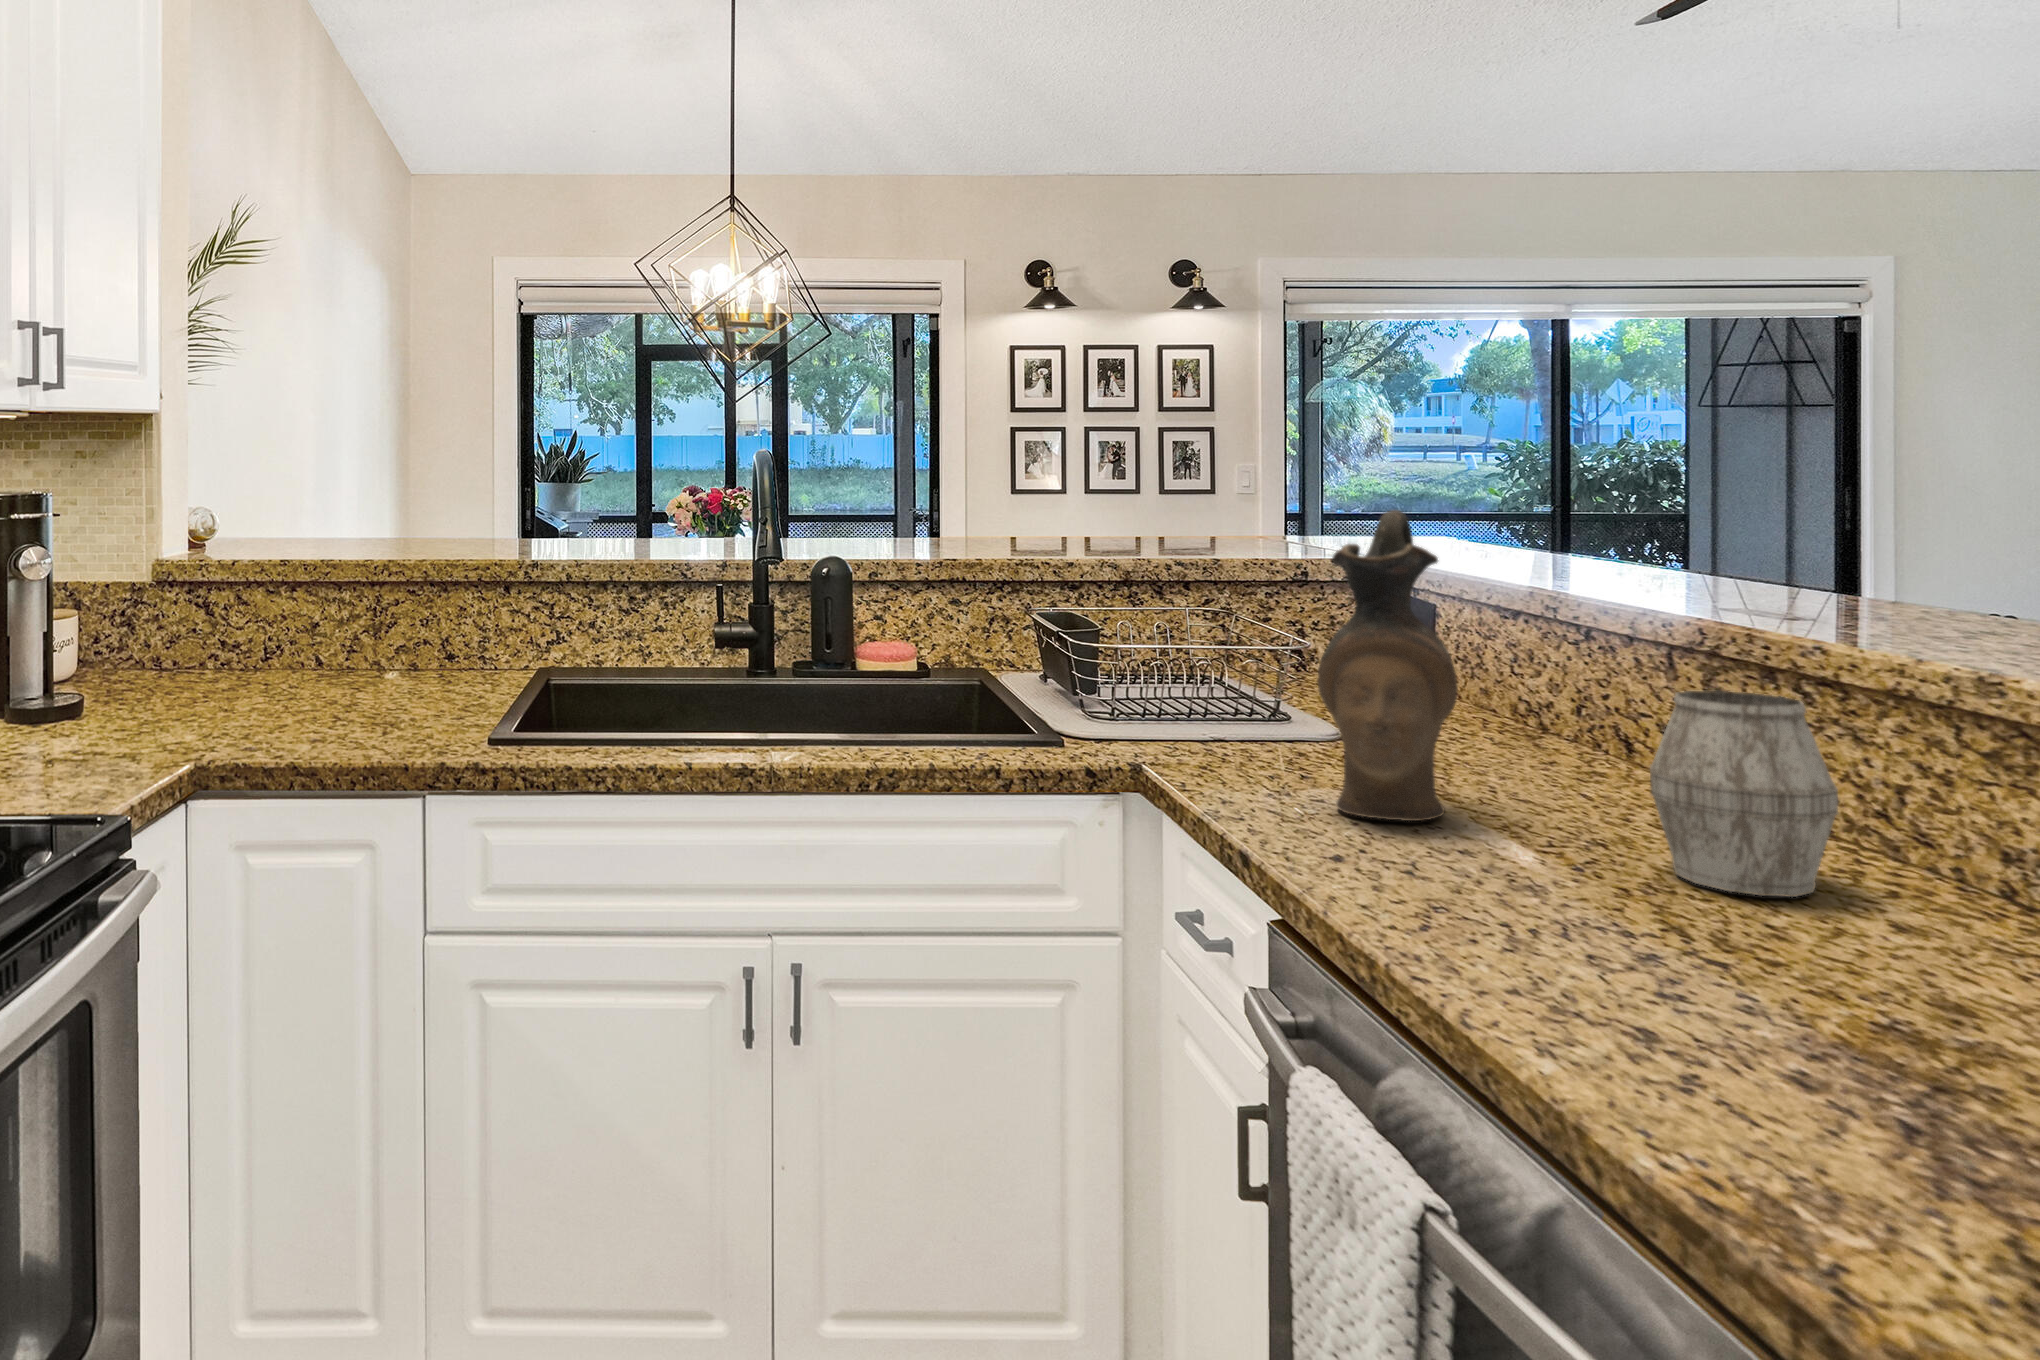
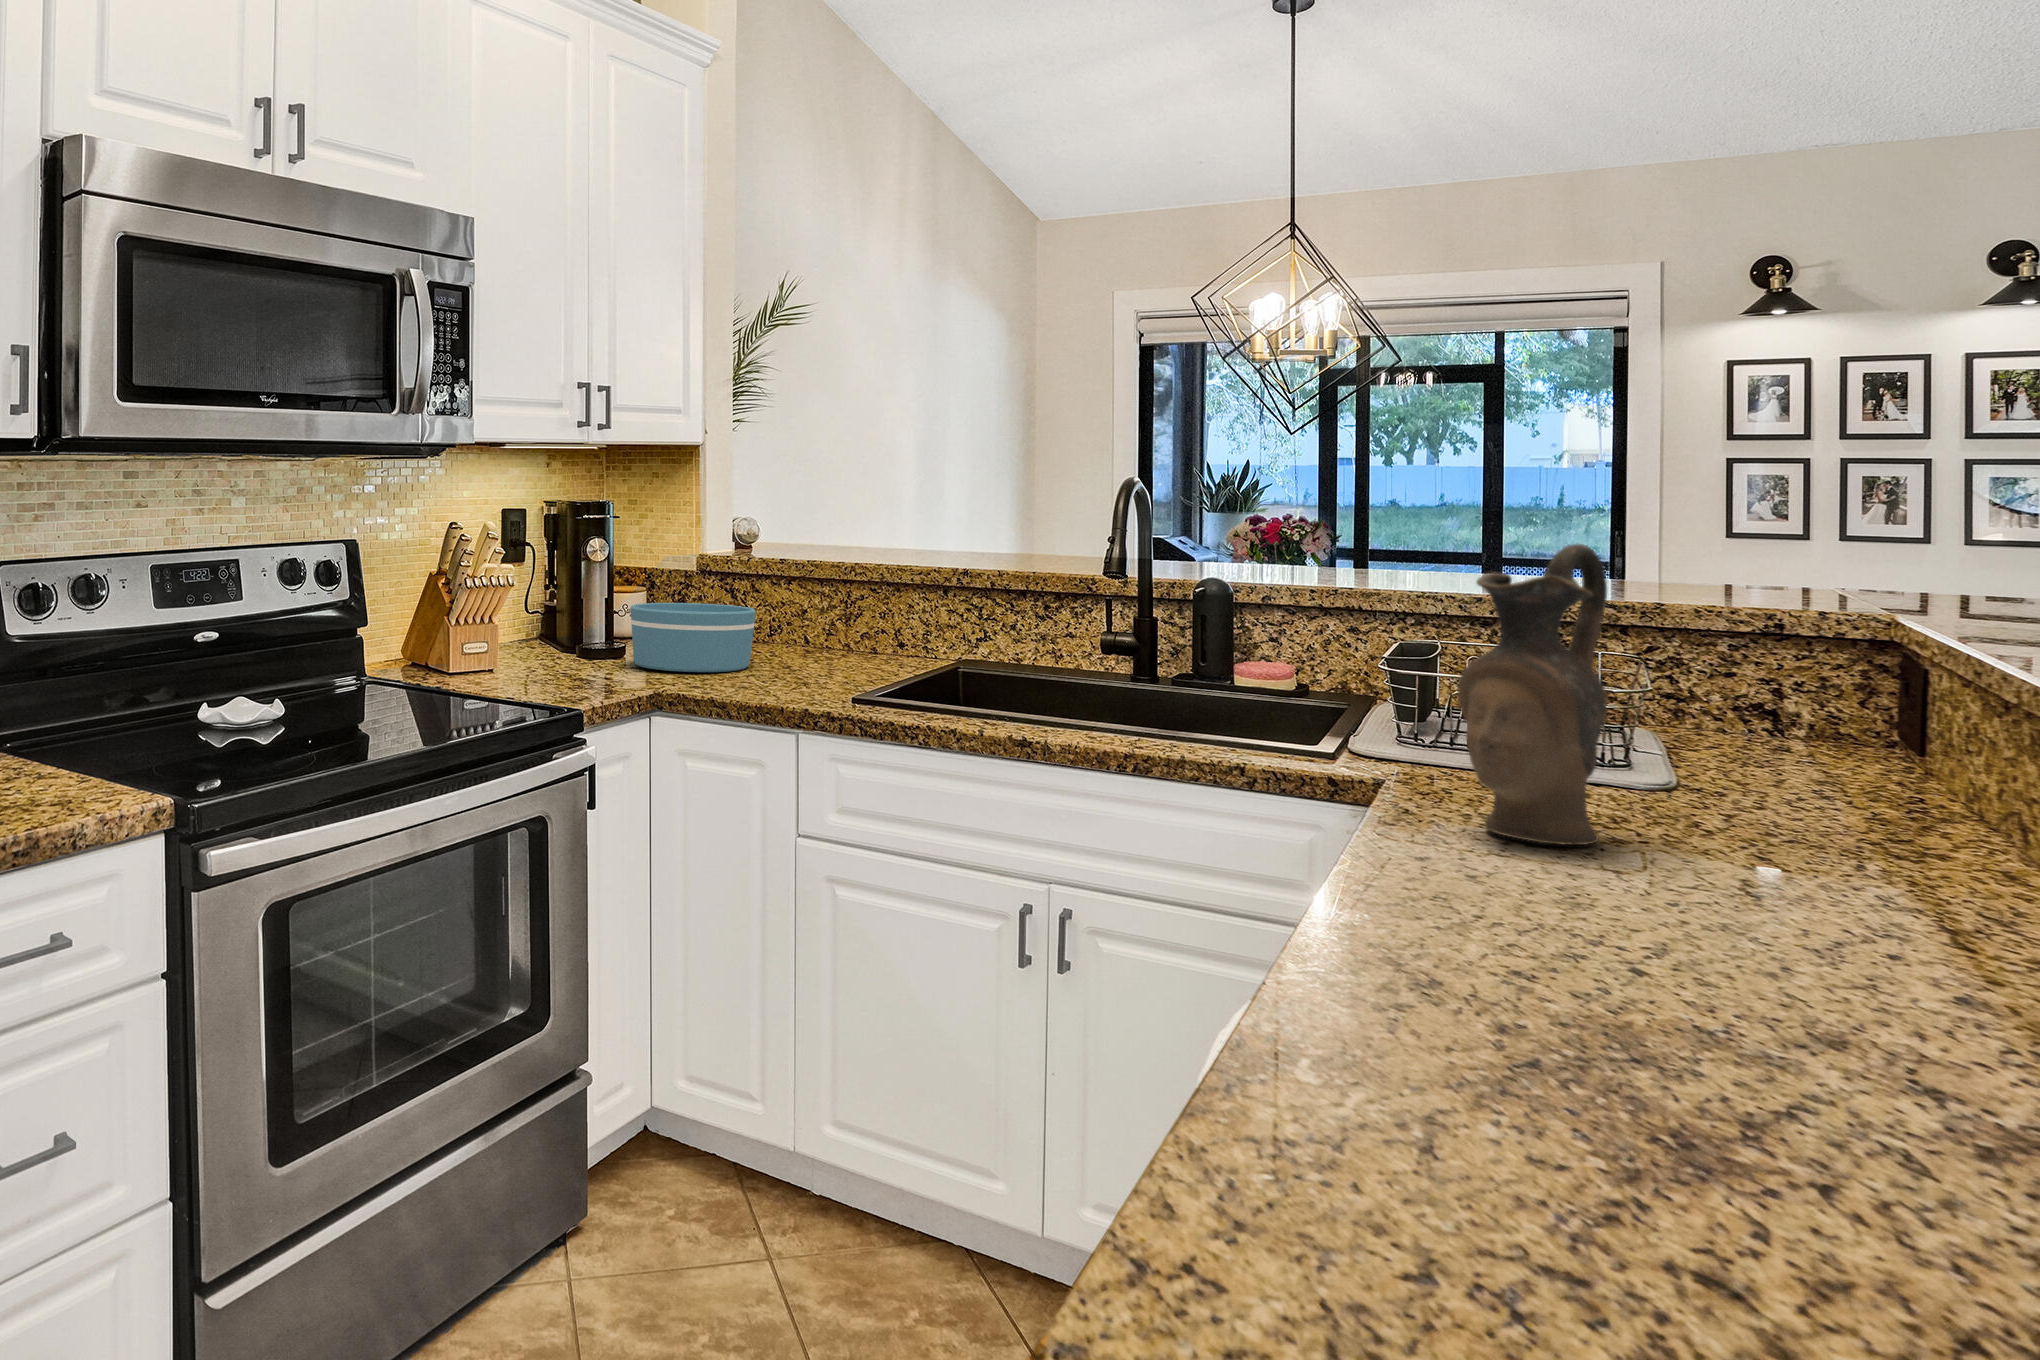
bowl: none [92,626,276,727] -> present [630,603,756,672]
mug: present [1650,691,1838,897] -> none [1705,732,1904,947]

